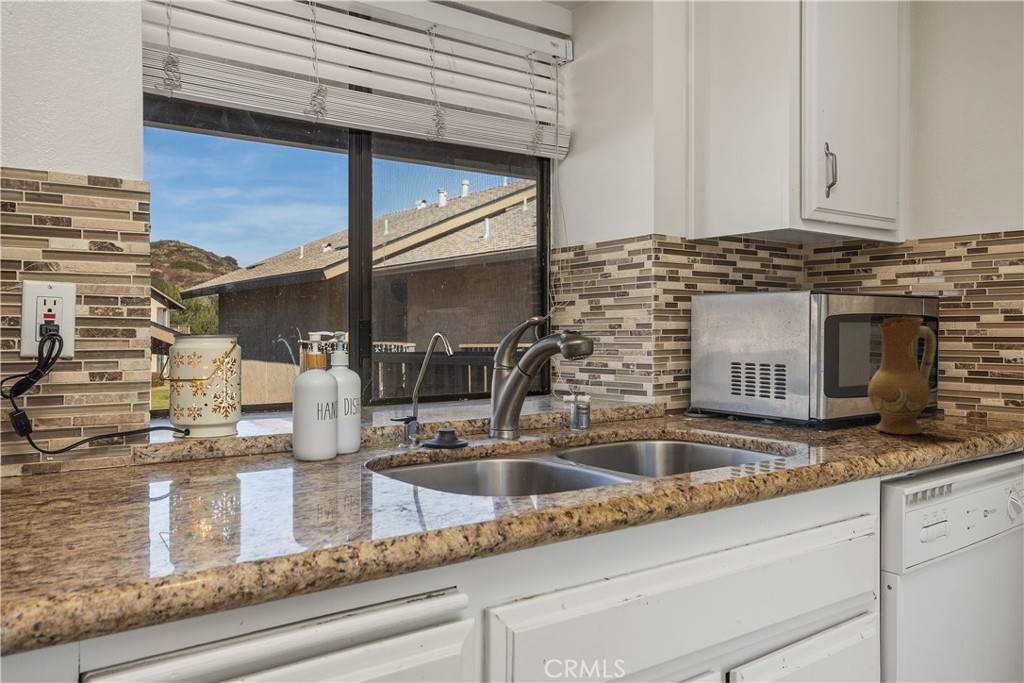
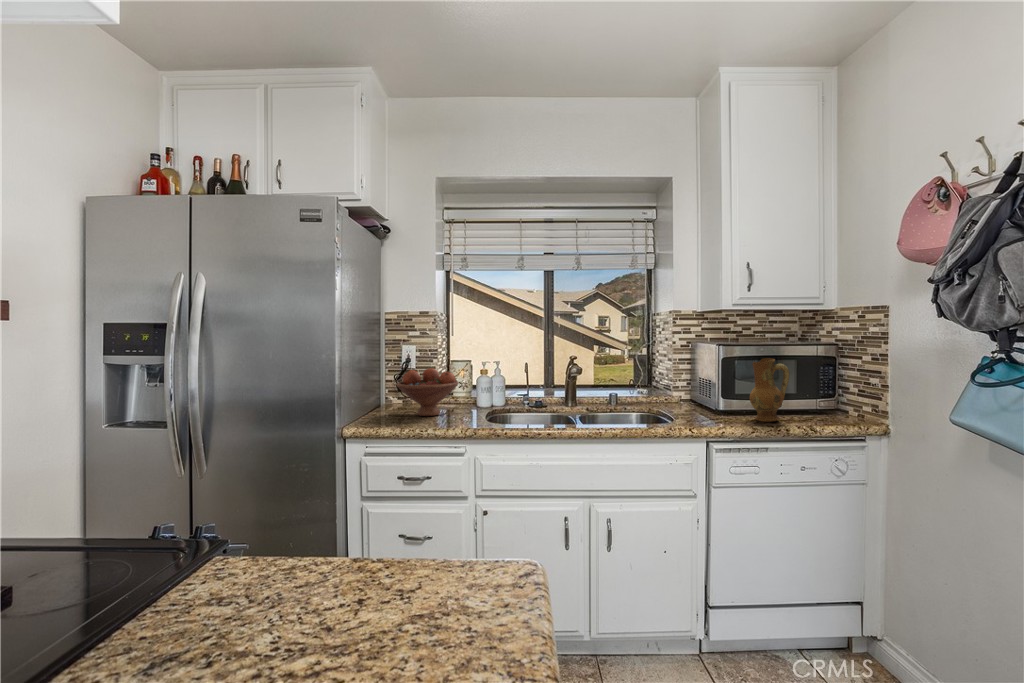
fruit bowl: none [85,349,317,516] -> present [397,368,458,416]

